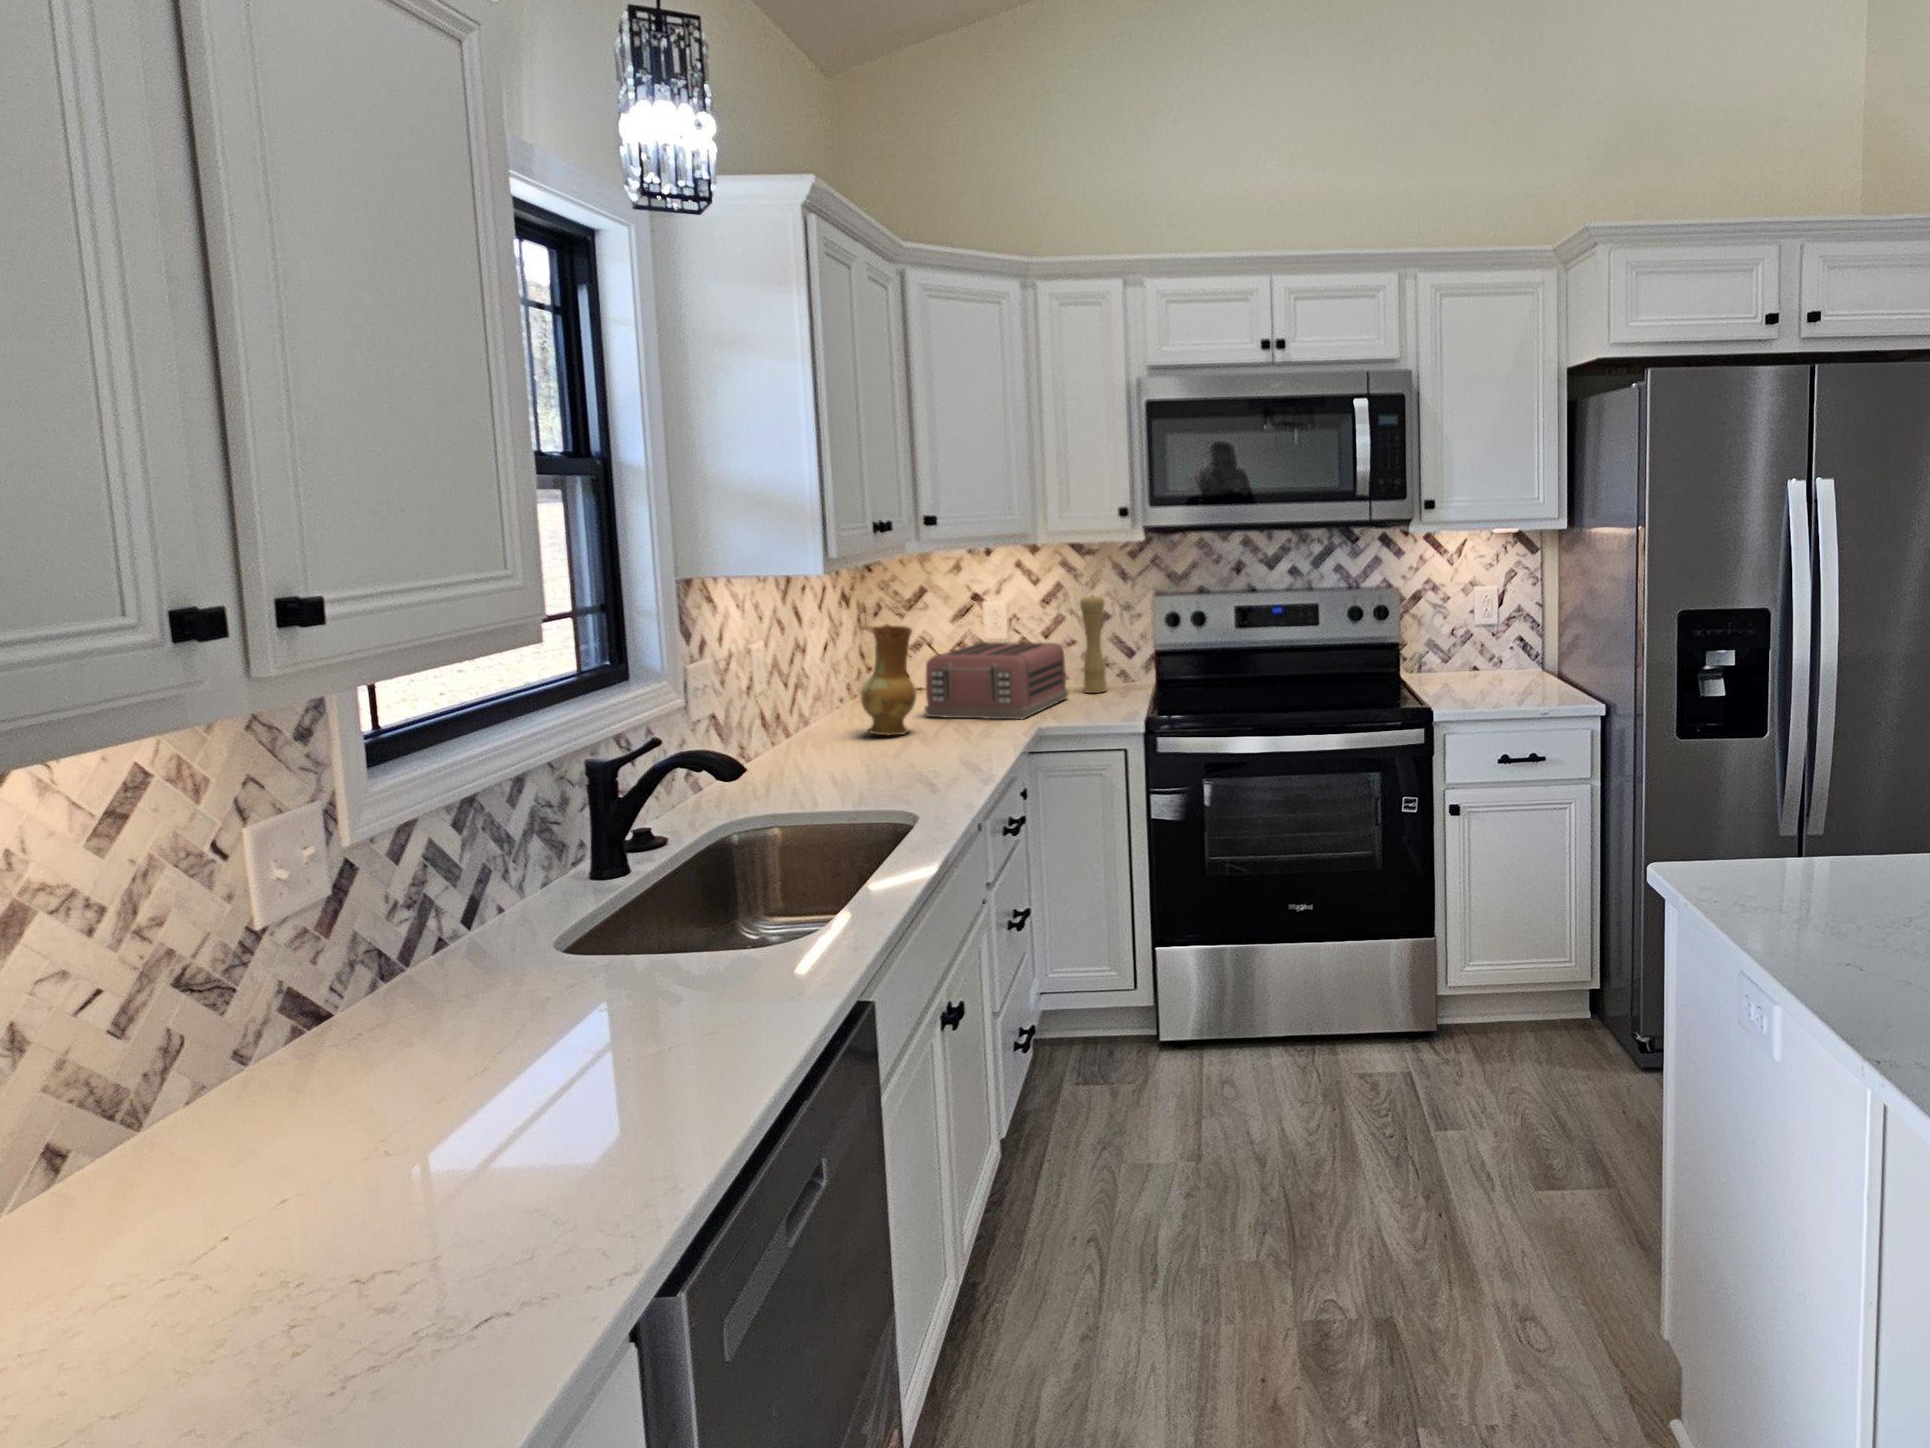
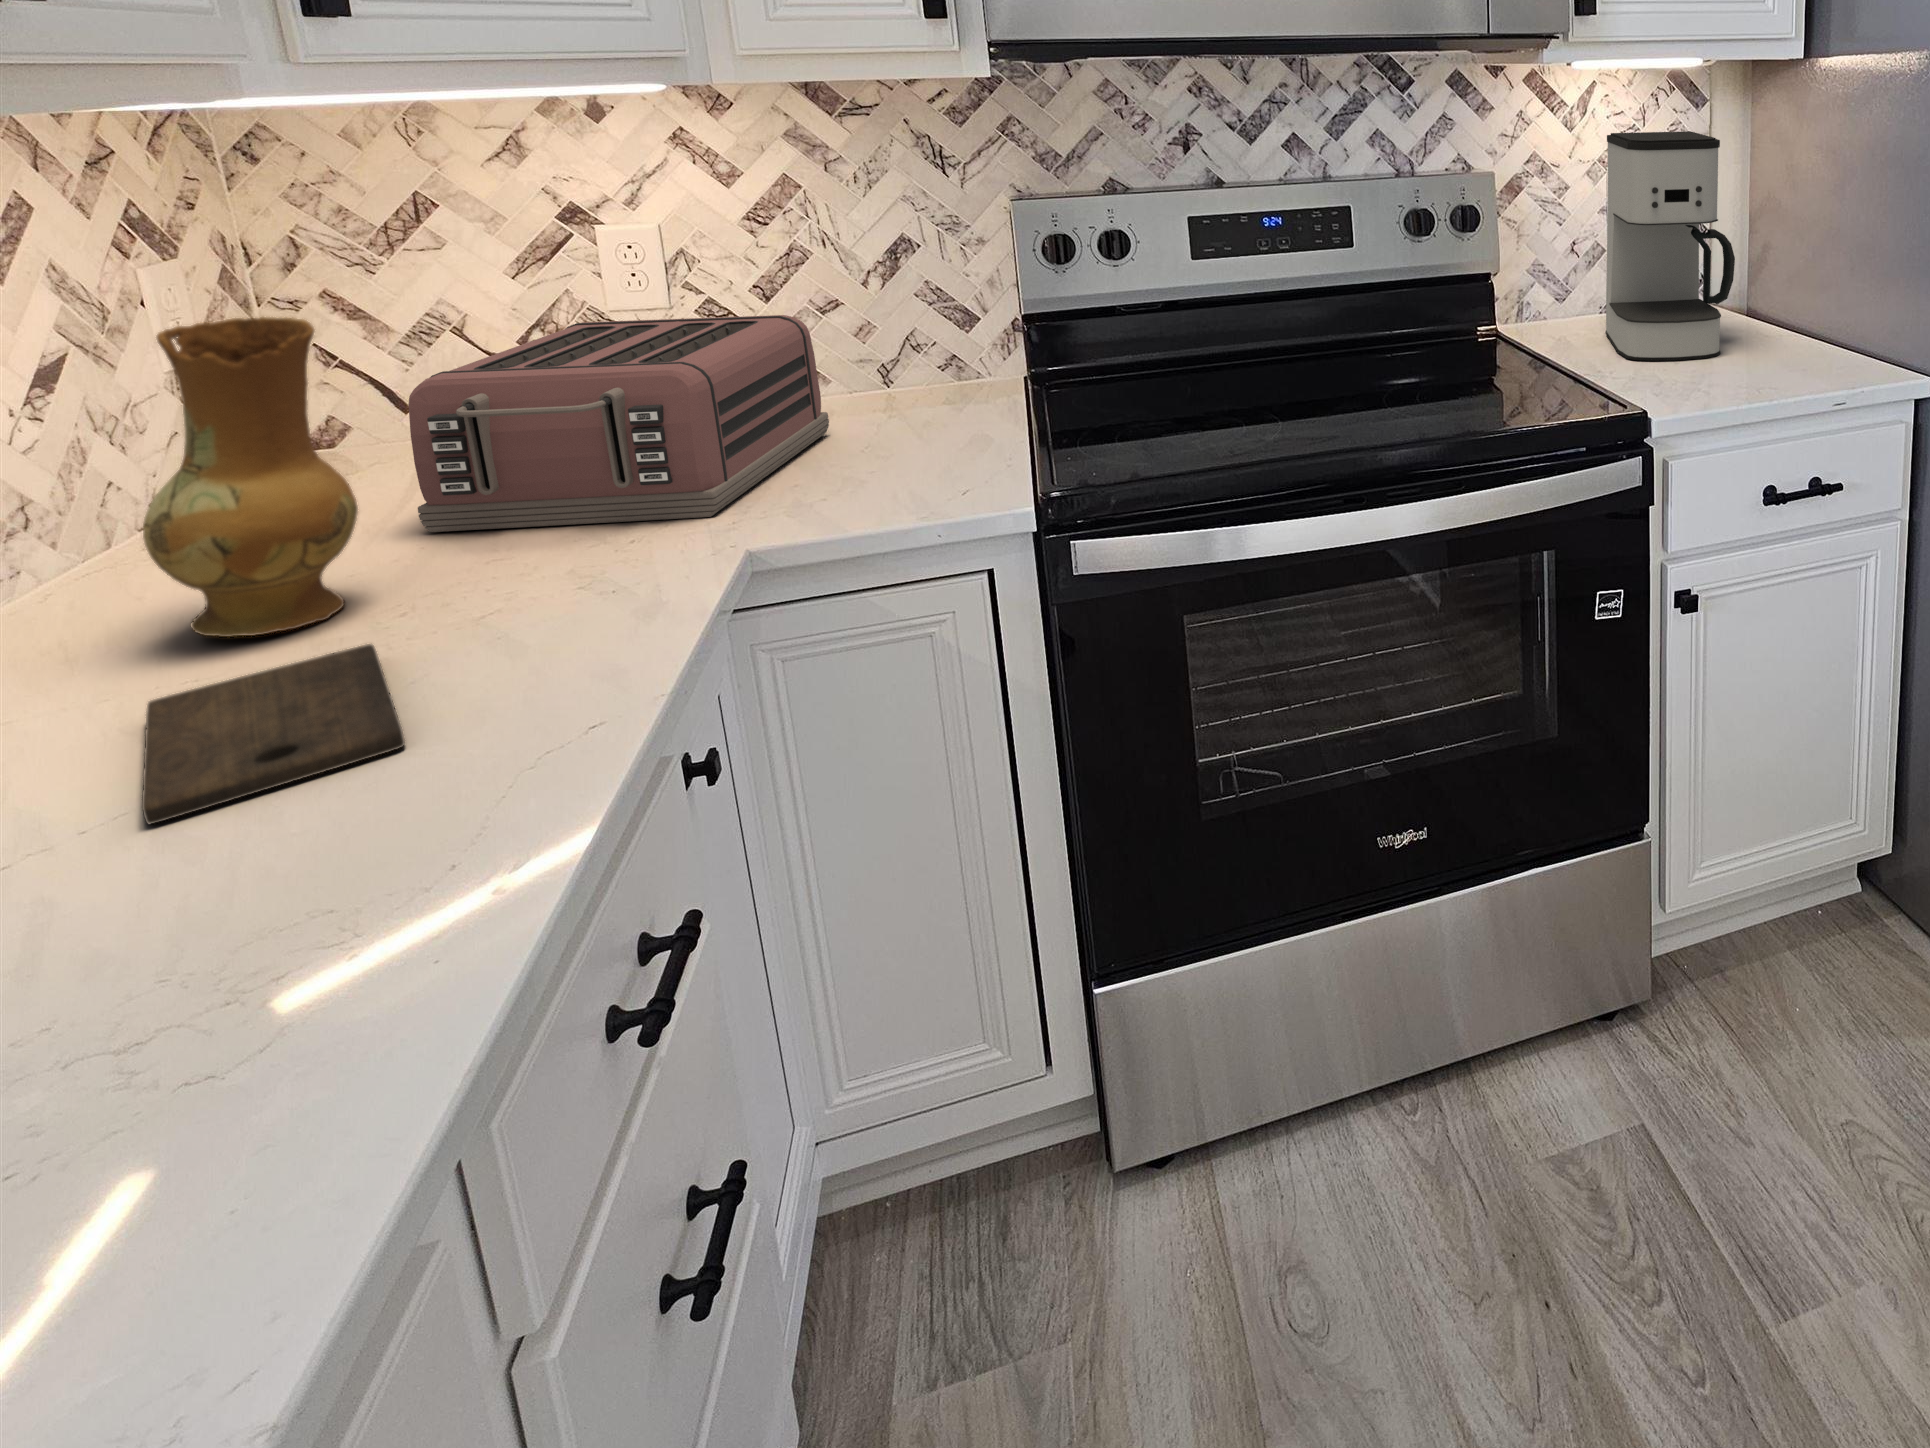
coffee maker: none [1457,568,1527,694] -> present [1606,131,1735,361]
pepper mill: present [1080,595,1107,693] -> none [839,202,919,412]
cutting board: none [868,737,940,767] -> present [142,644,405,824]

